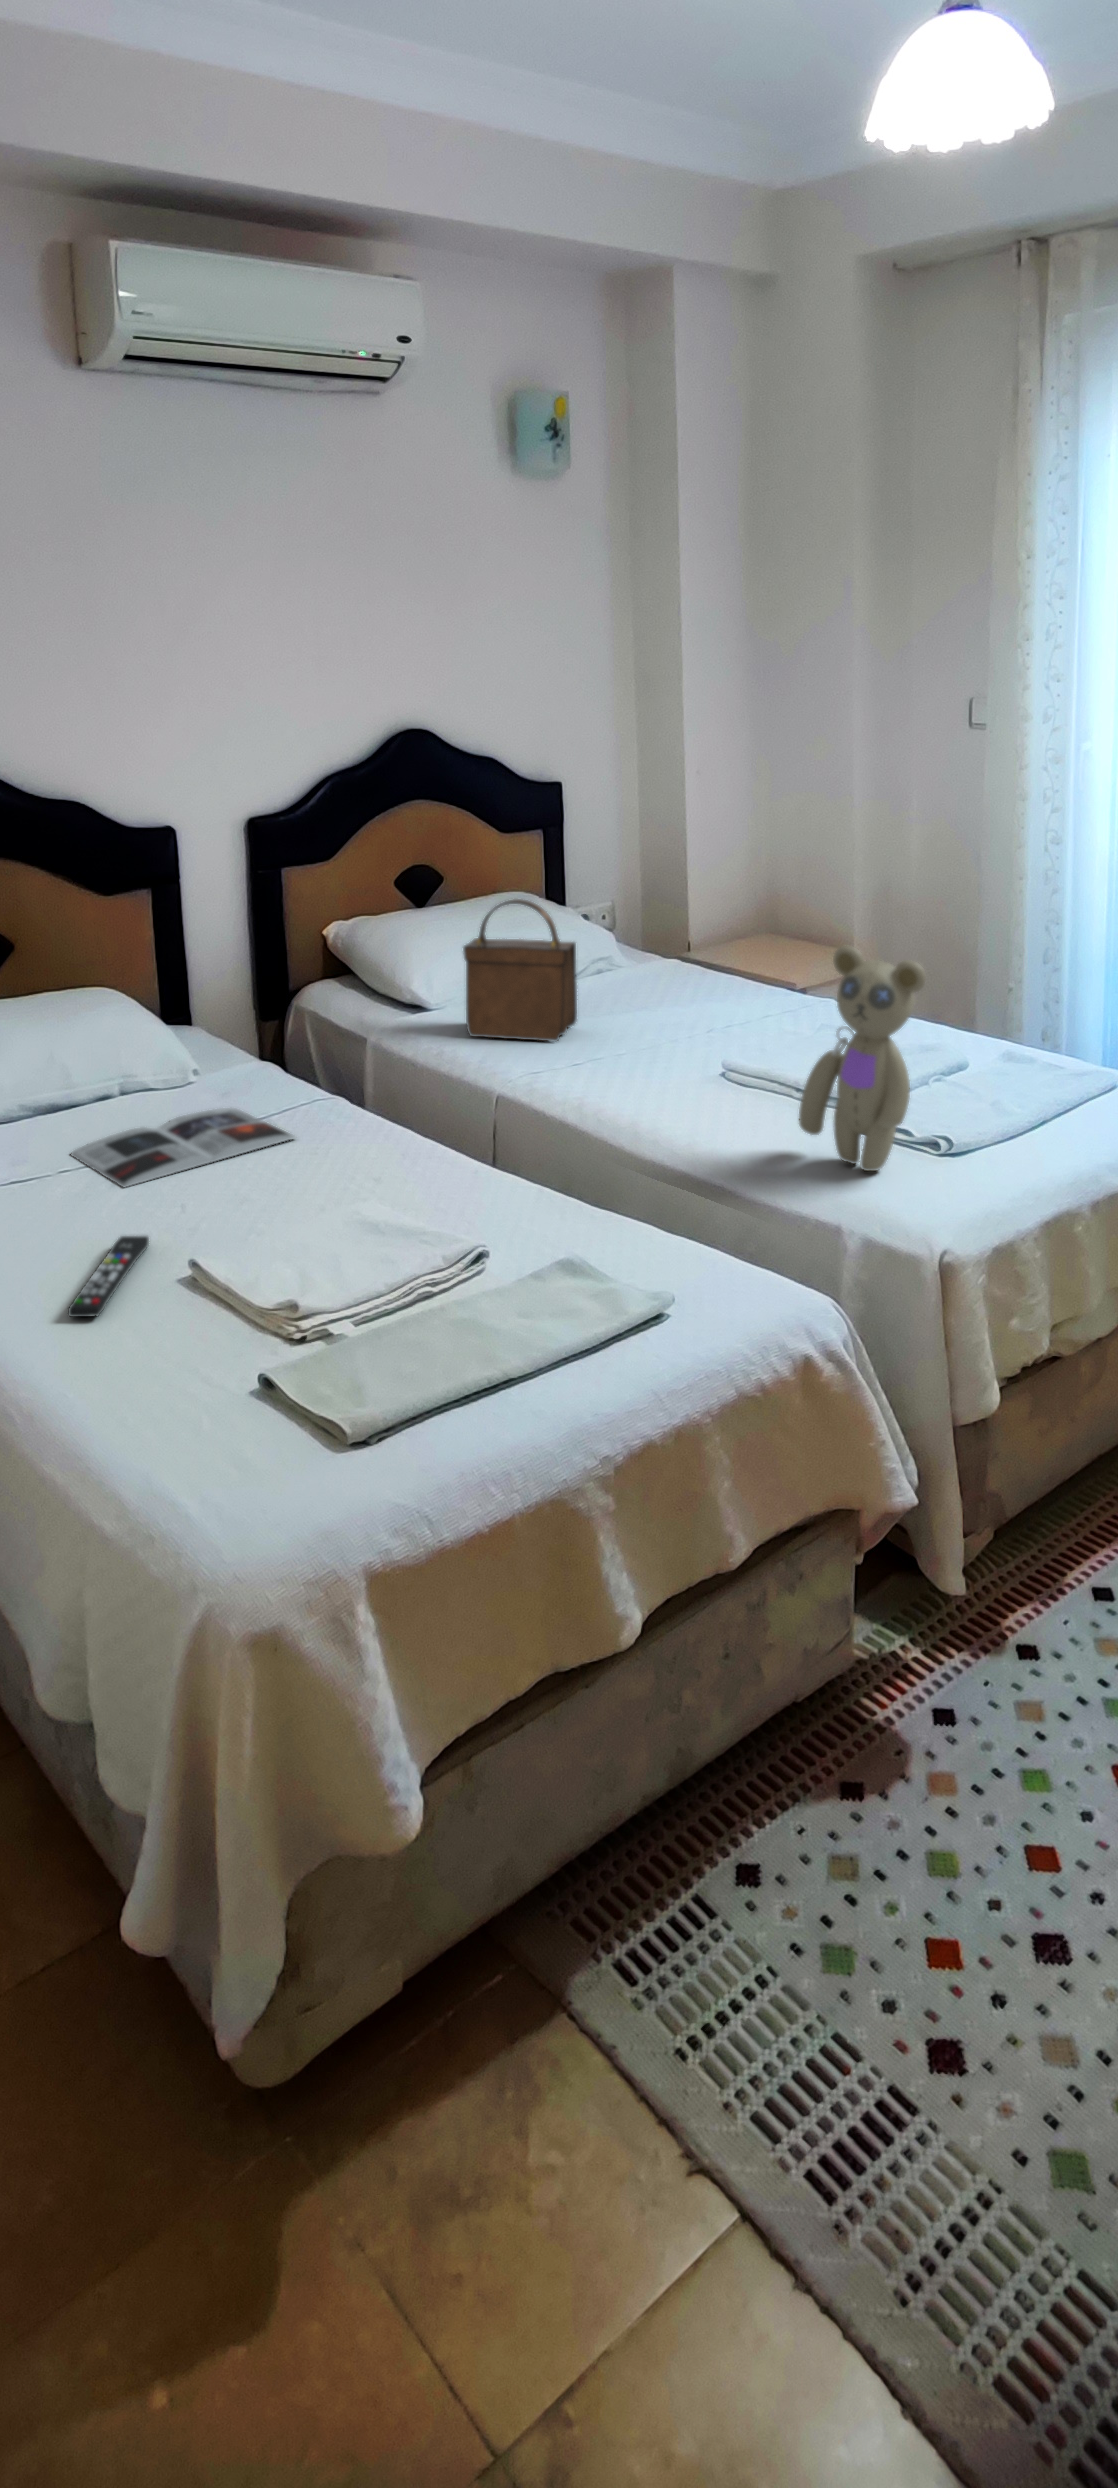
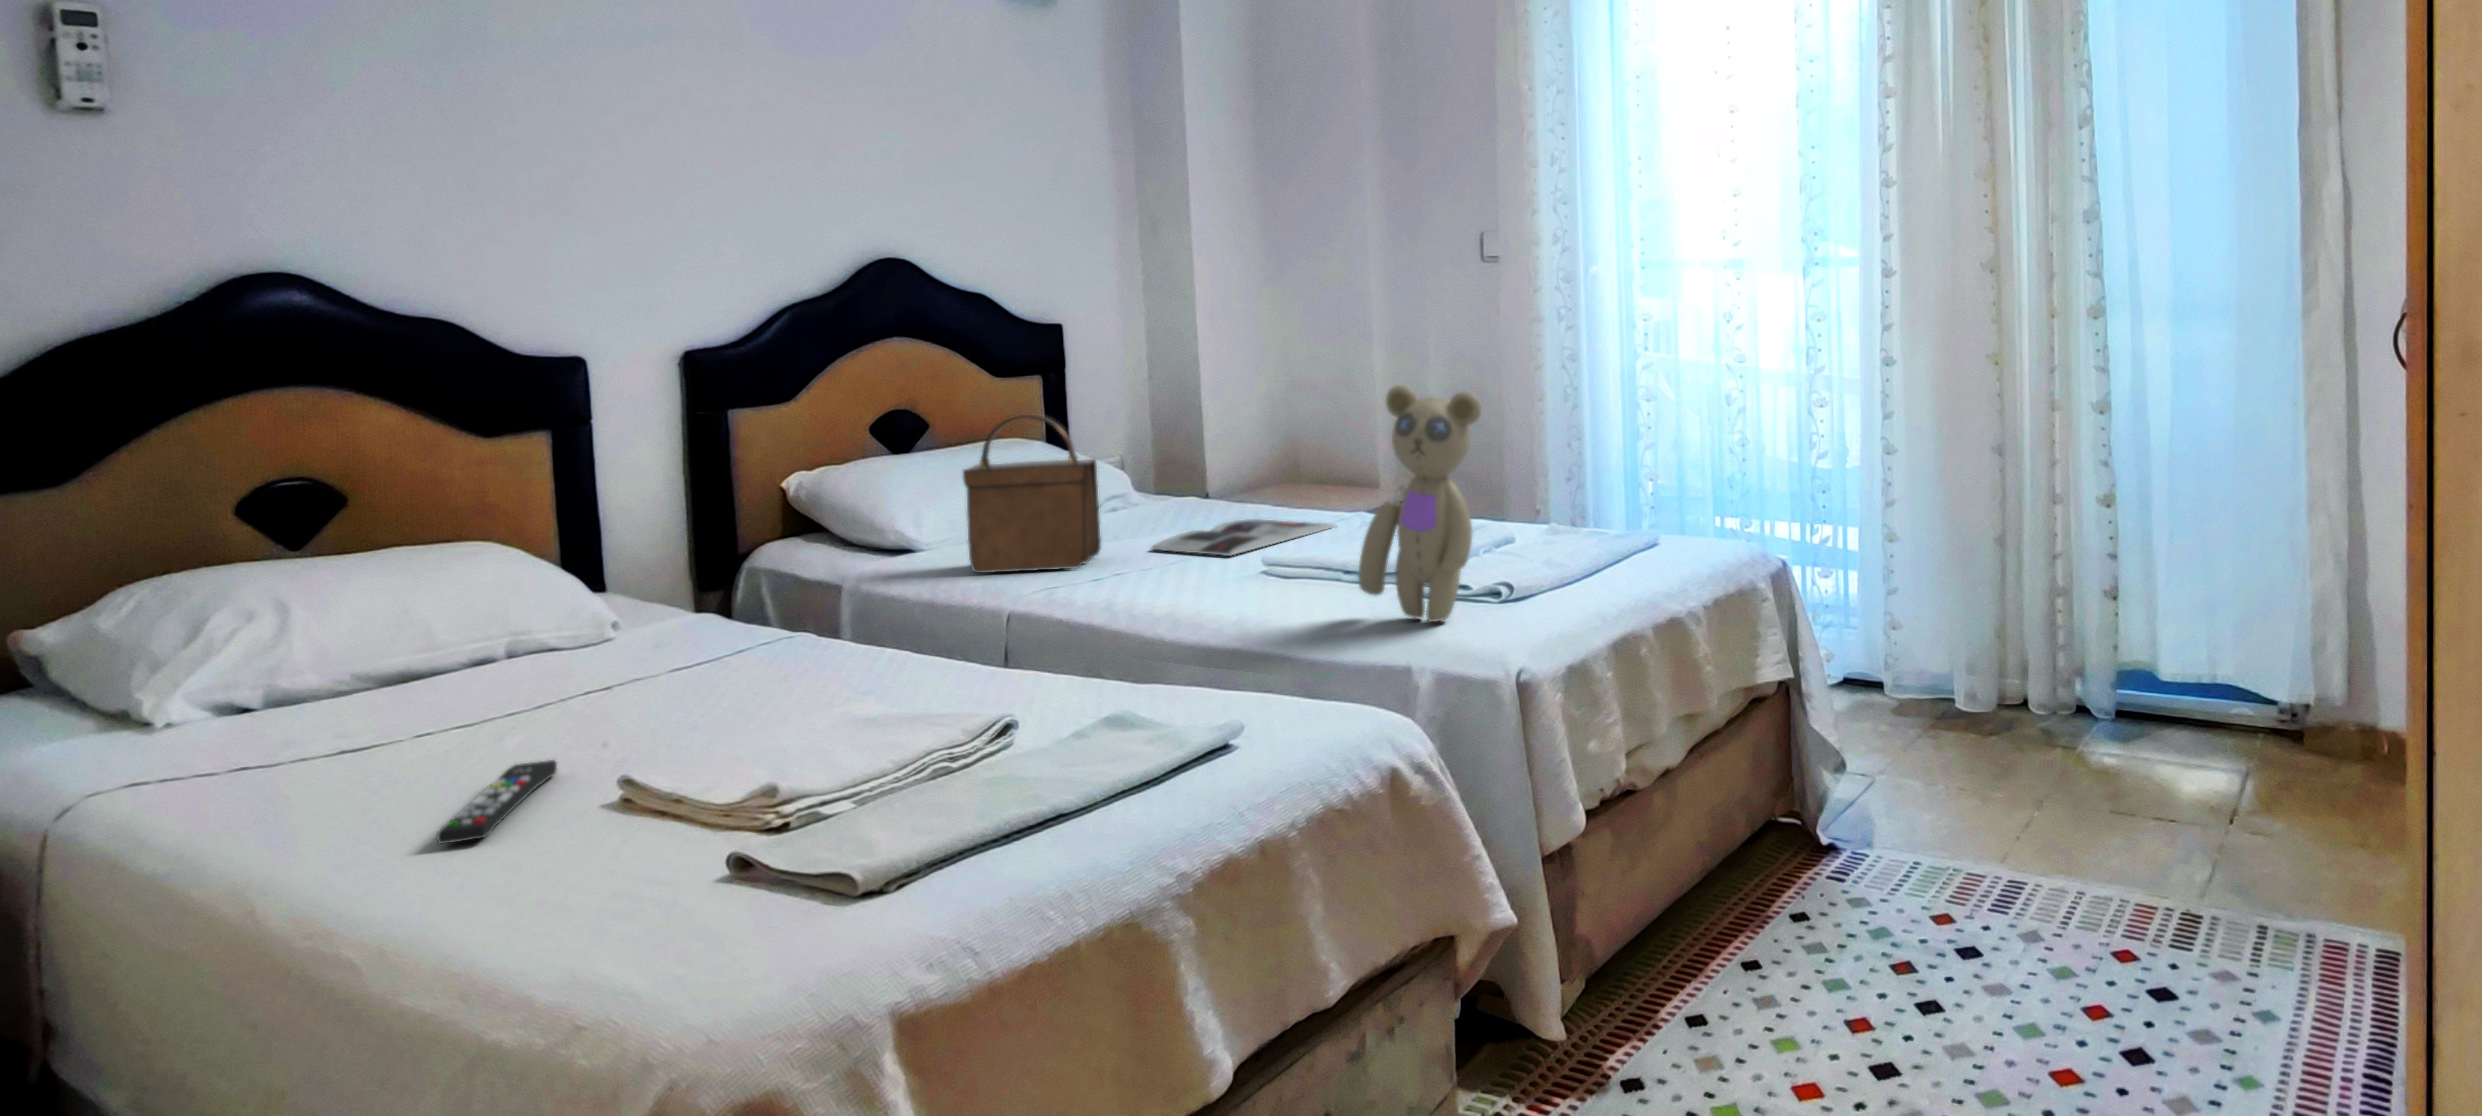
magazine: present [71,1108,295,1187] -> present [1150,519,1335,556]

